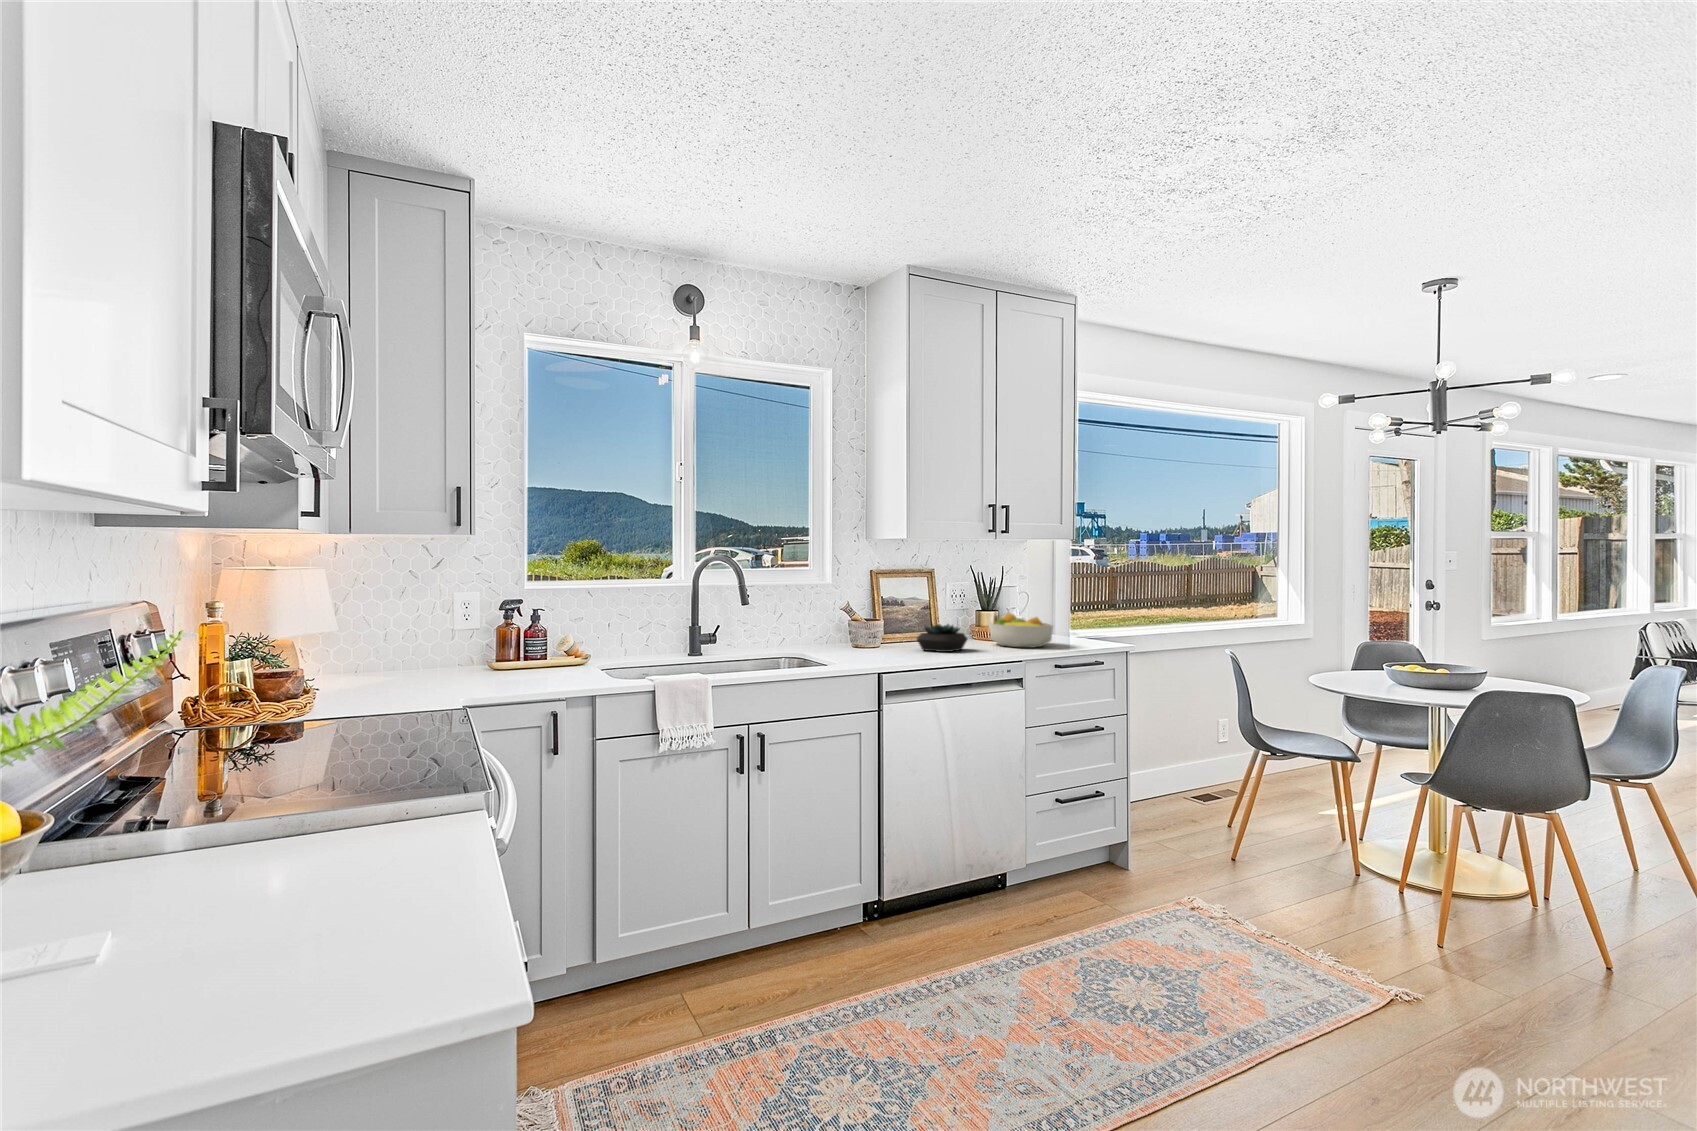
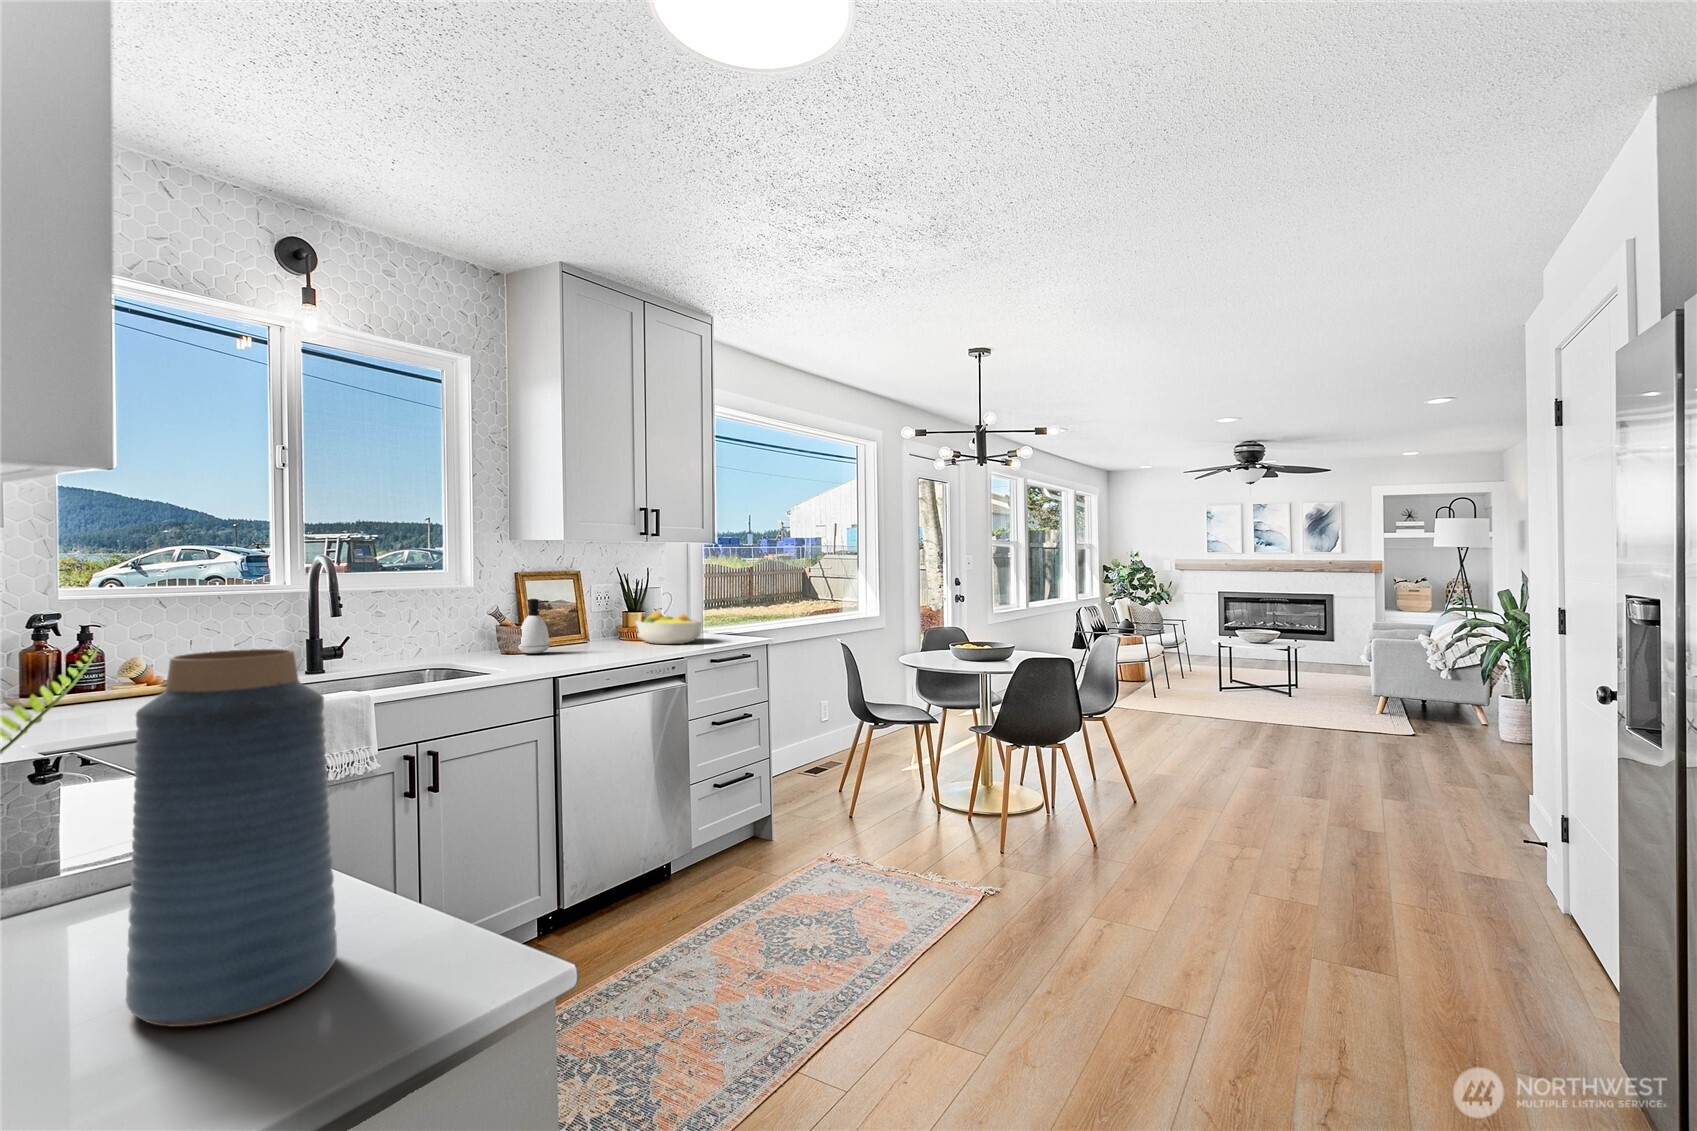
soap dispenser: none [870,597,899,649] -> present [518,599,549,654]
vase: none [183,622,379,970] -> present [126,649,337,1027]
succulent plant: present [917,624,968,652] -> none [570,624,624,653]

